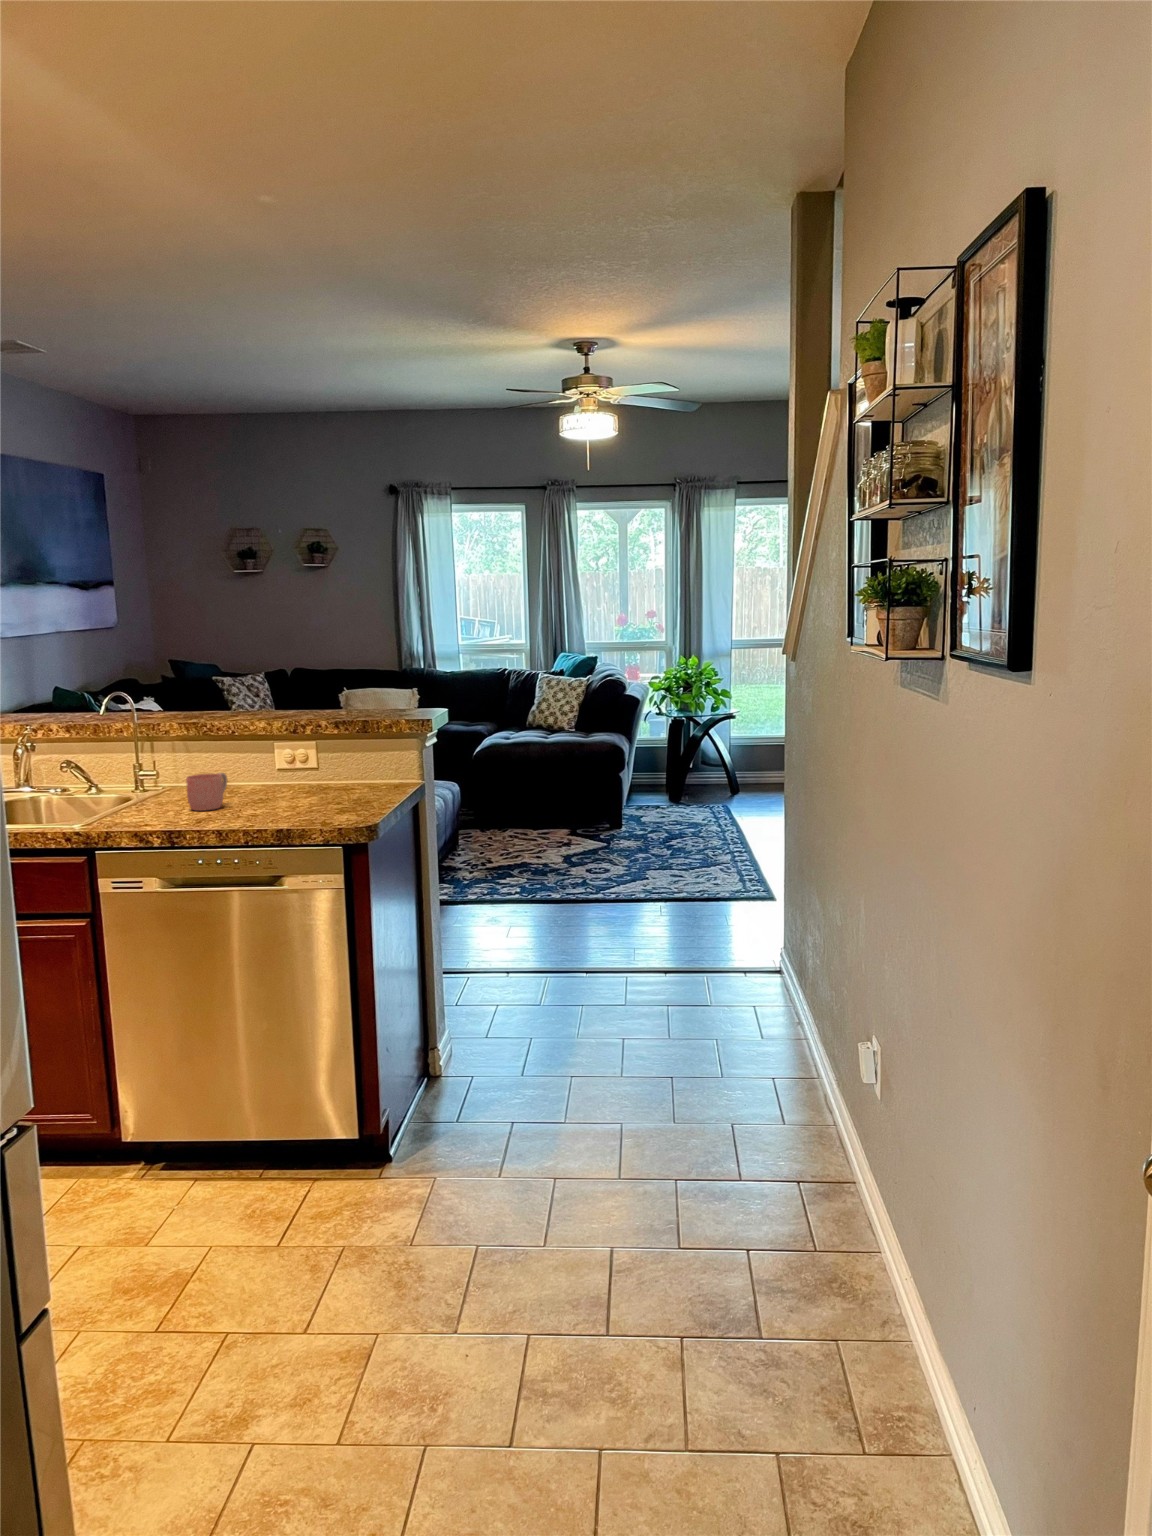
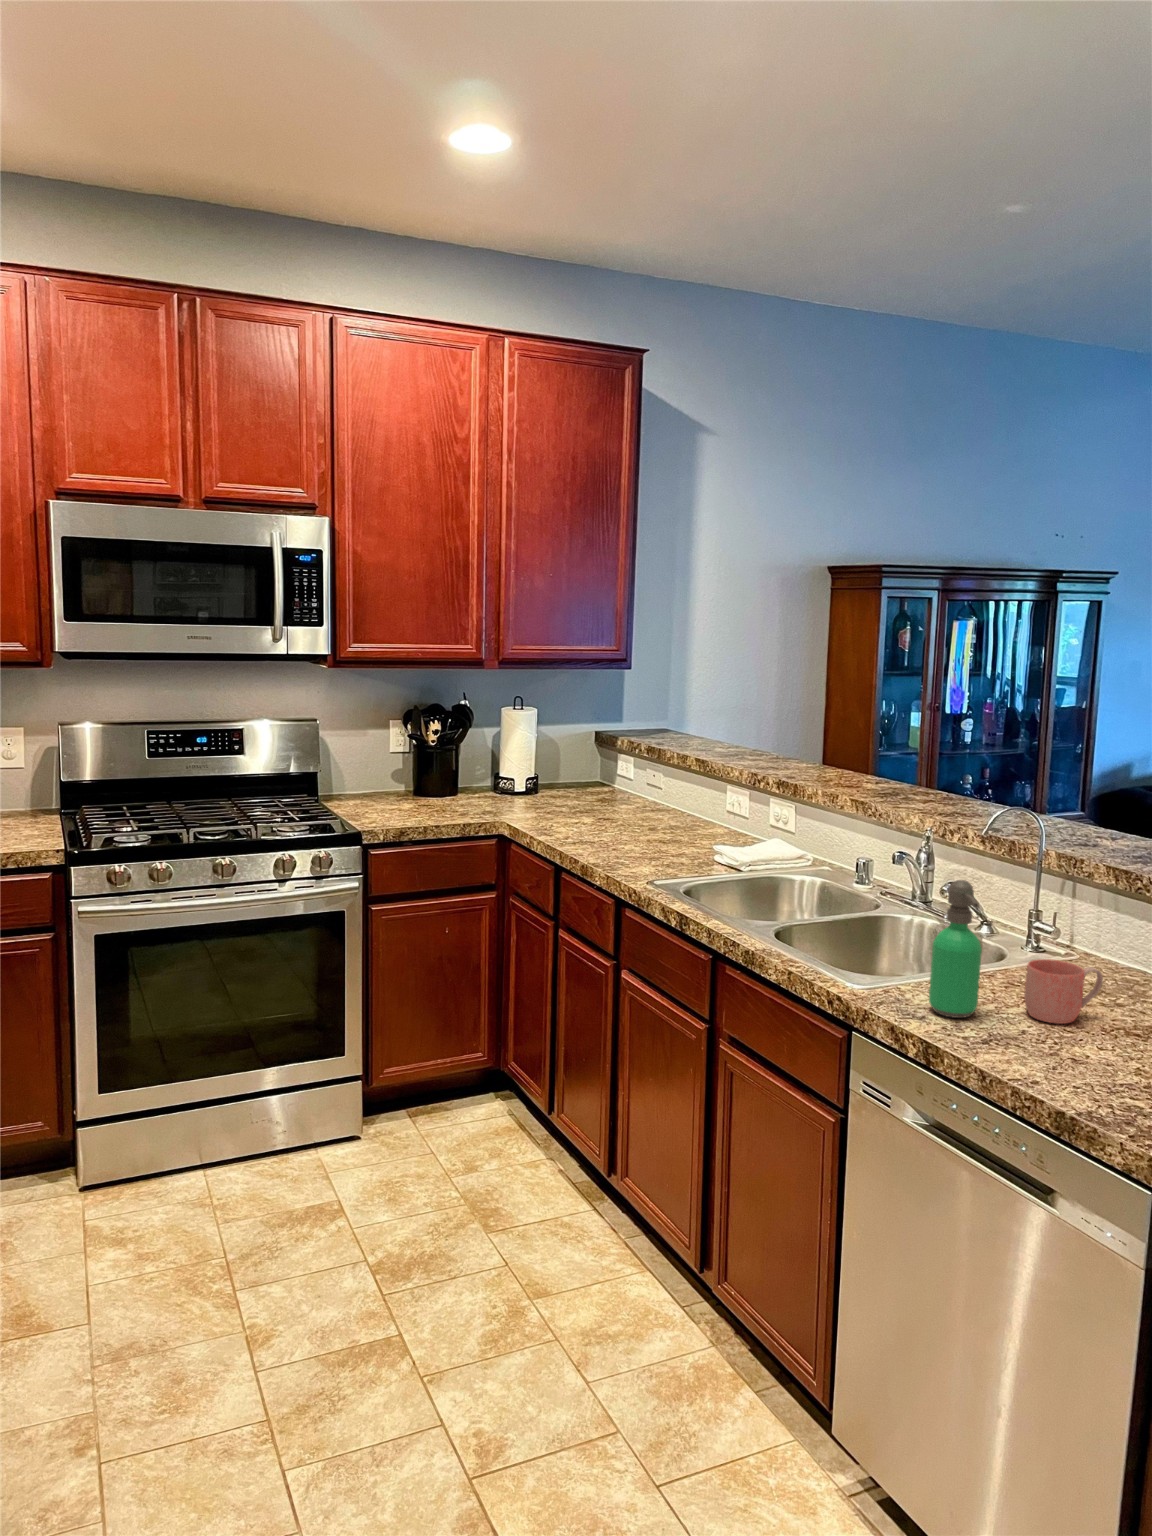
soap dispenser: none [135,729,172,821] -> present [929,880,982,1018]

